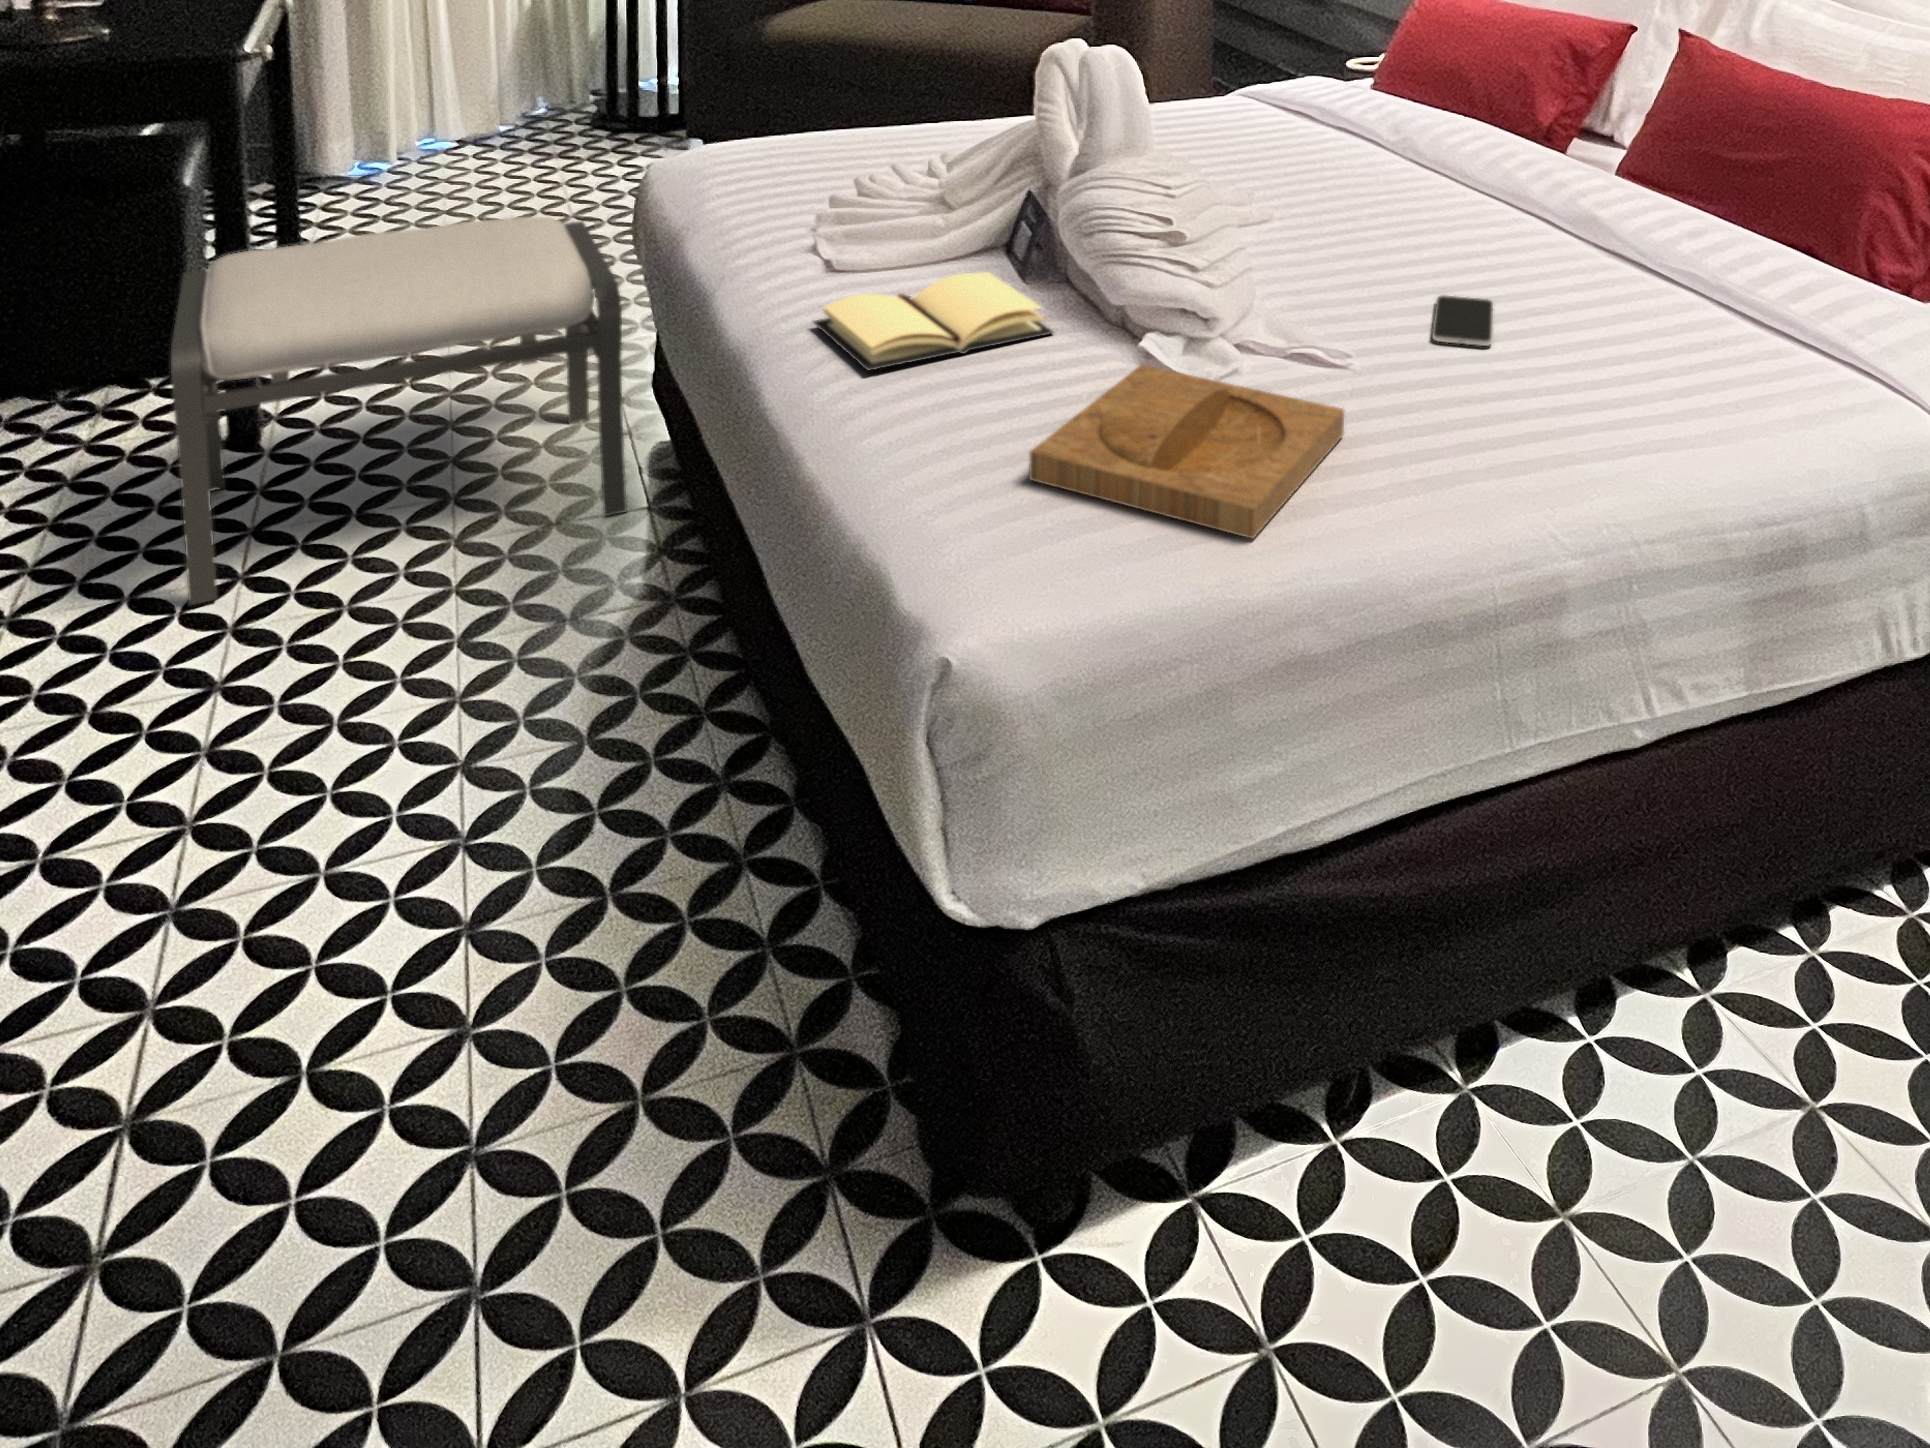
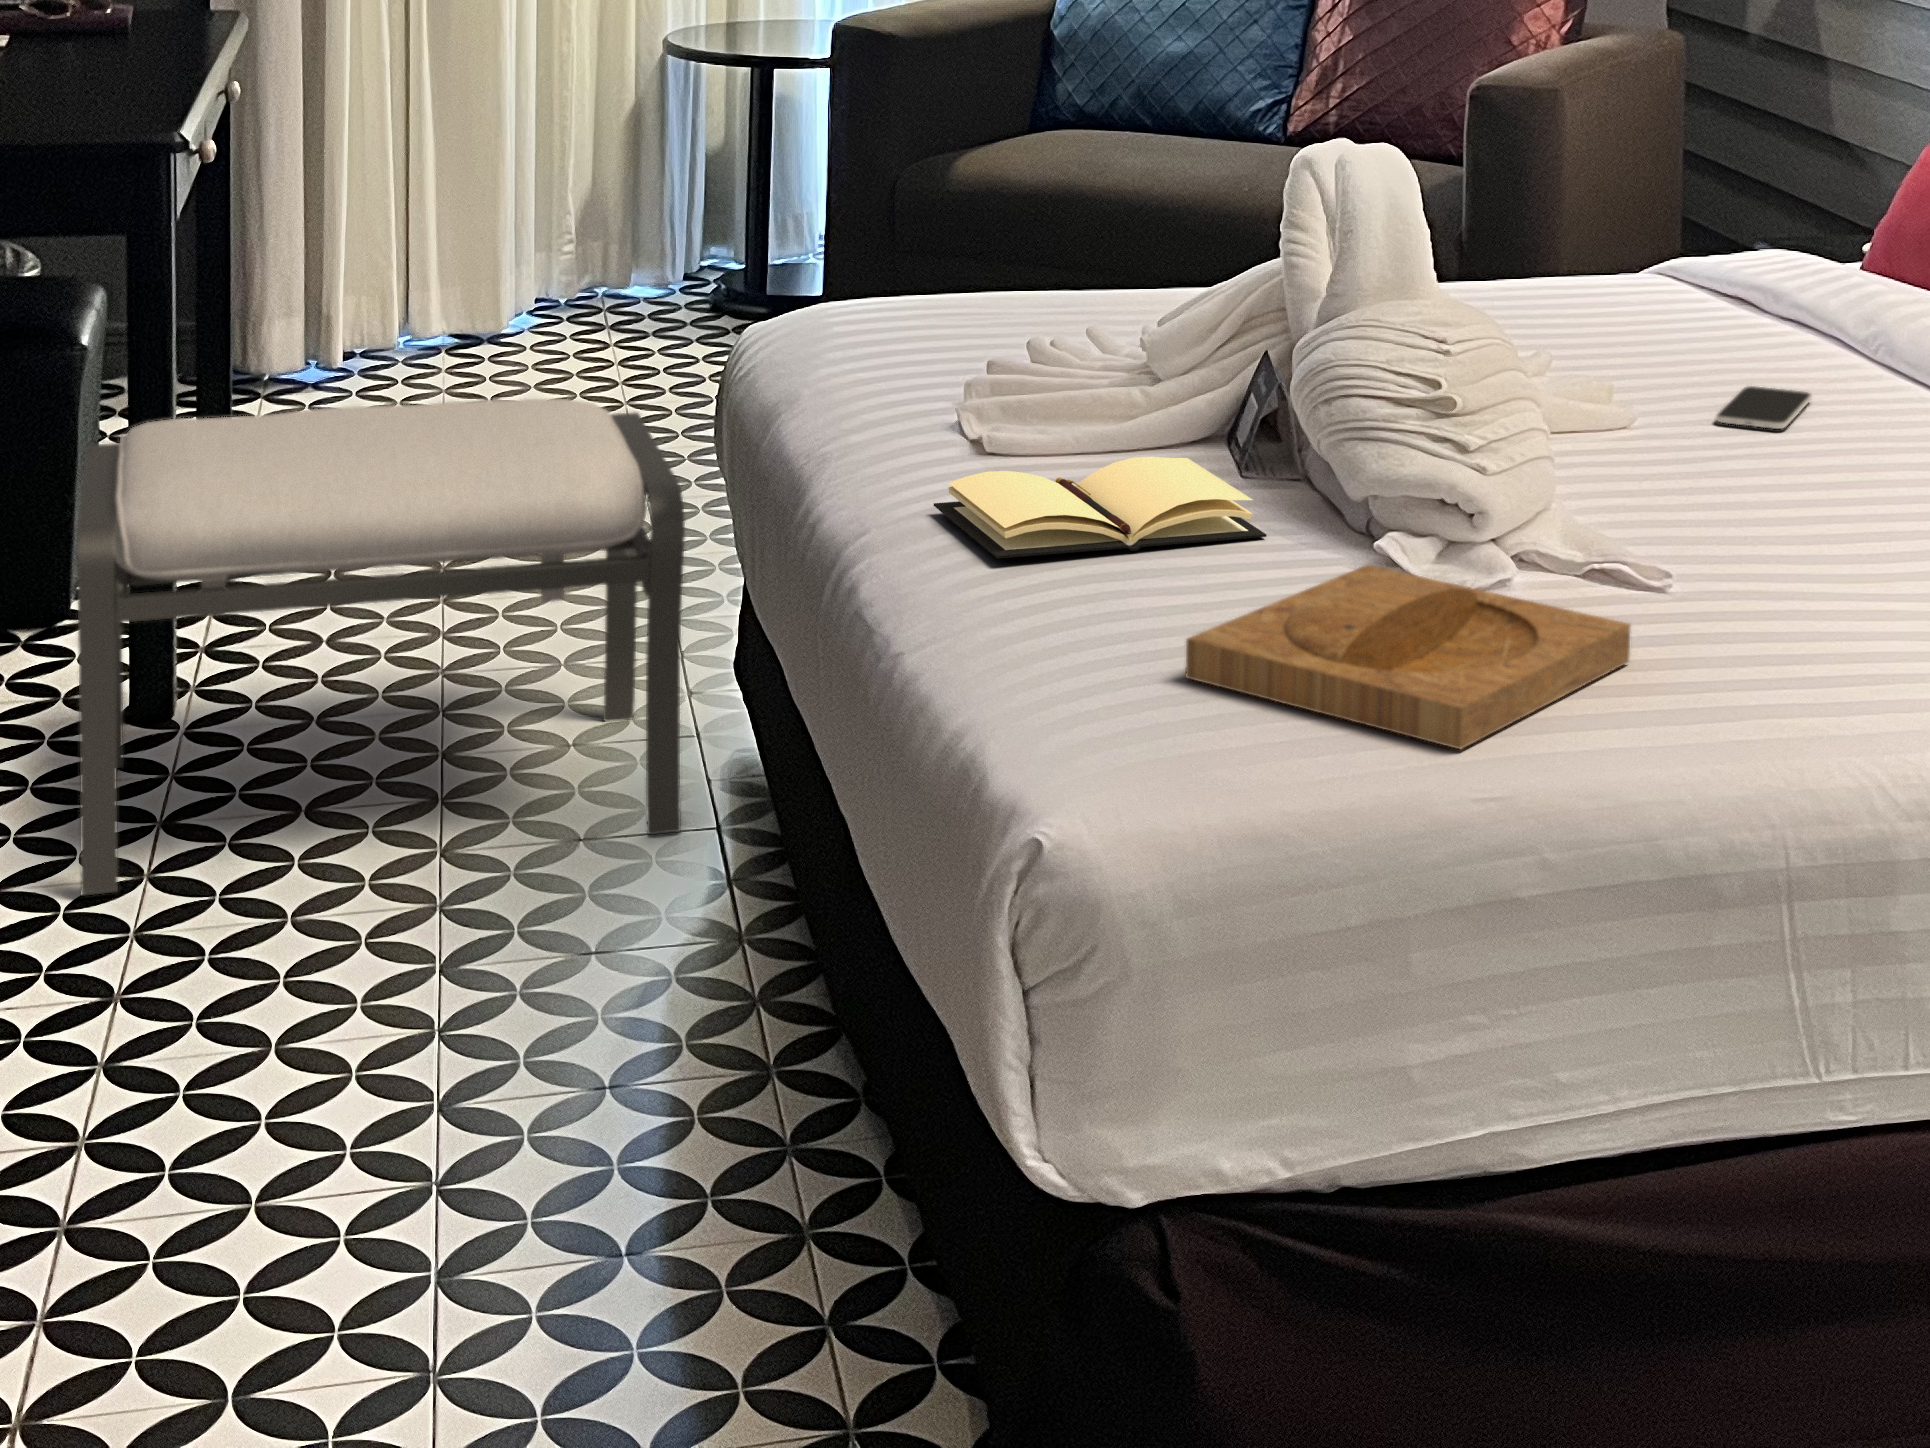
smartphone: present [1432,296,1493,346] -> present [1716,386,1812,429]

